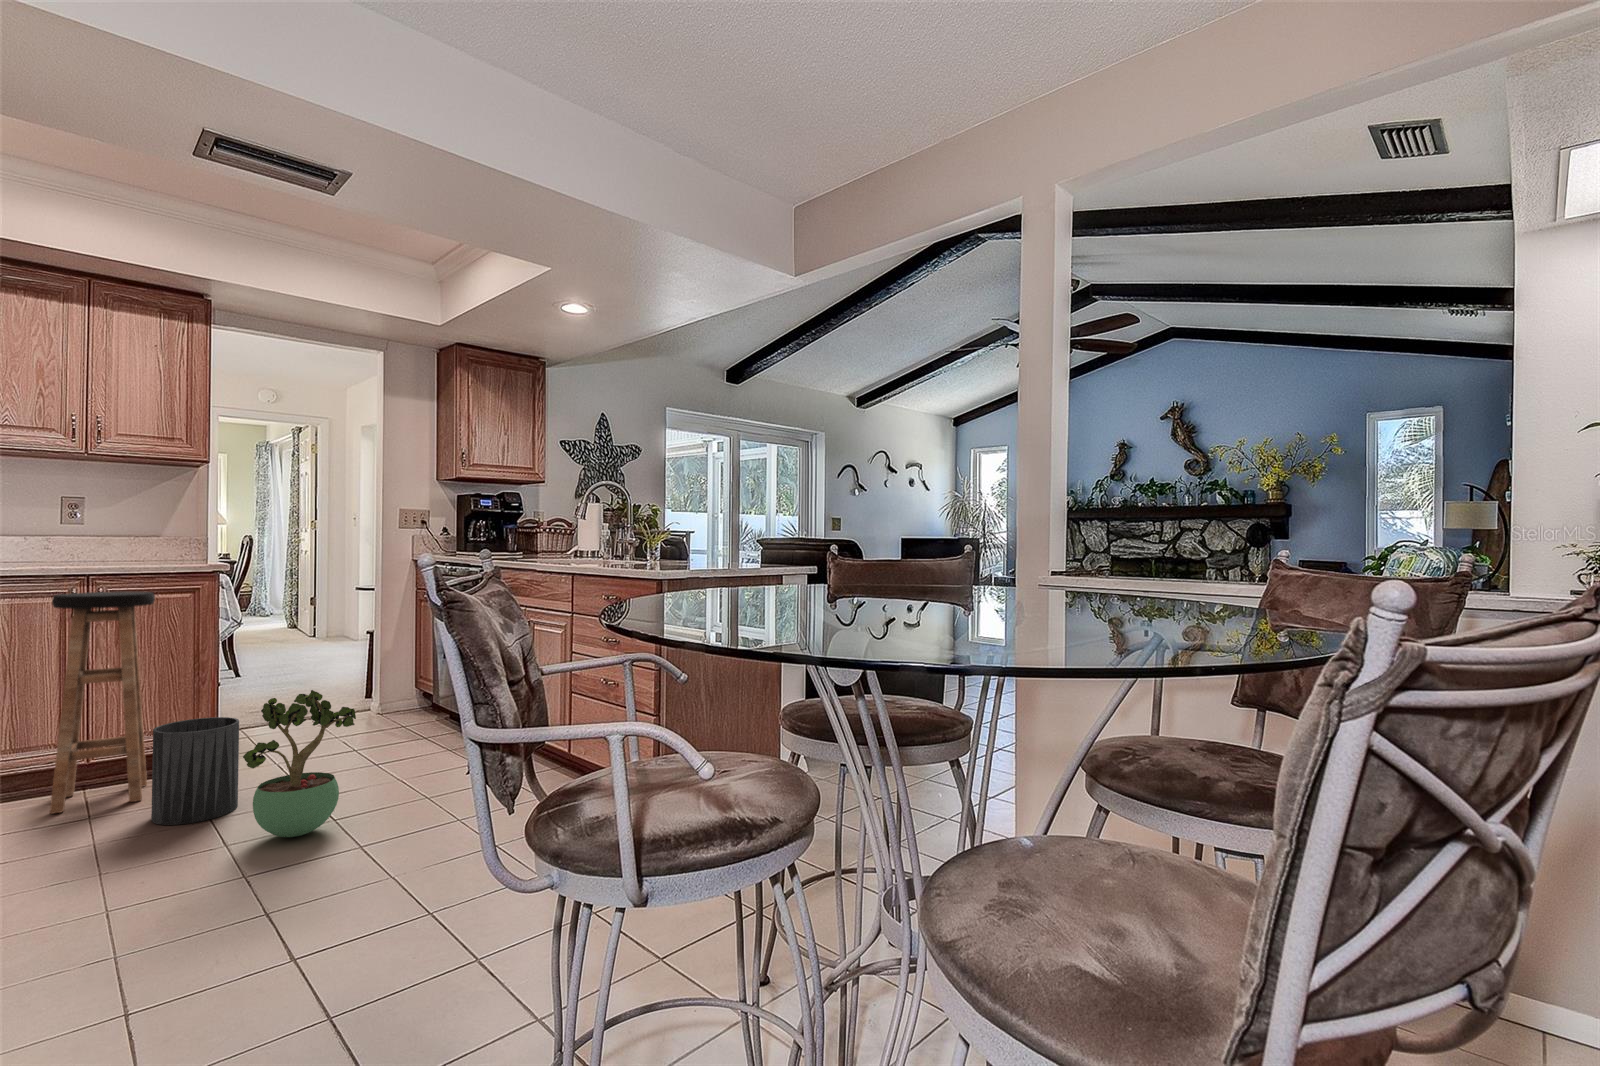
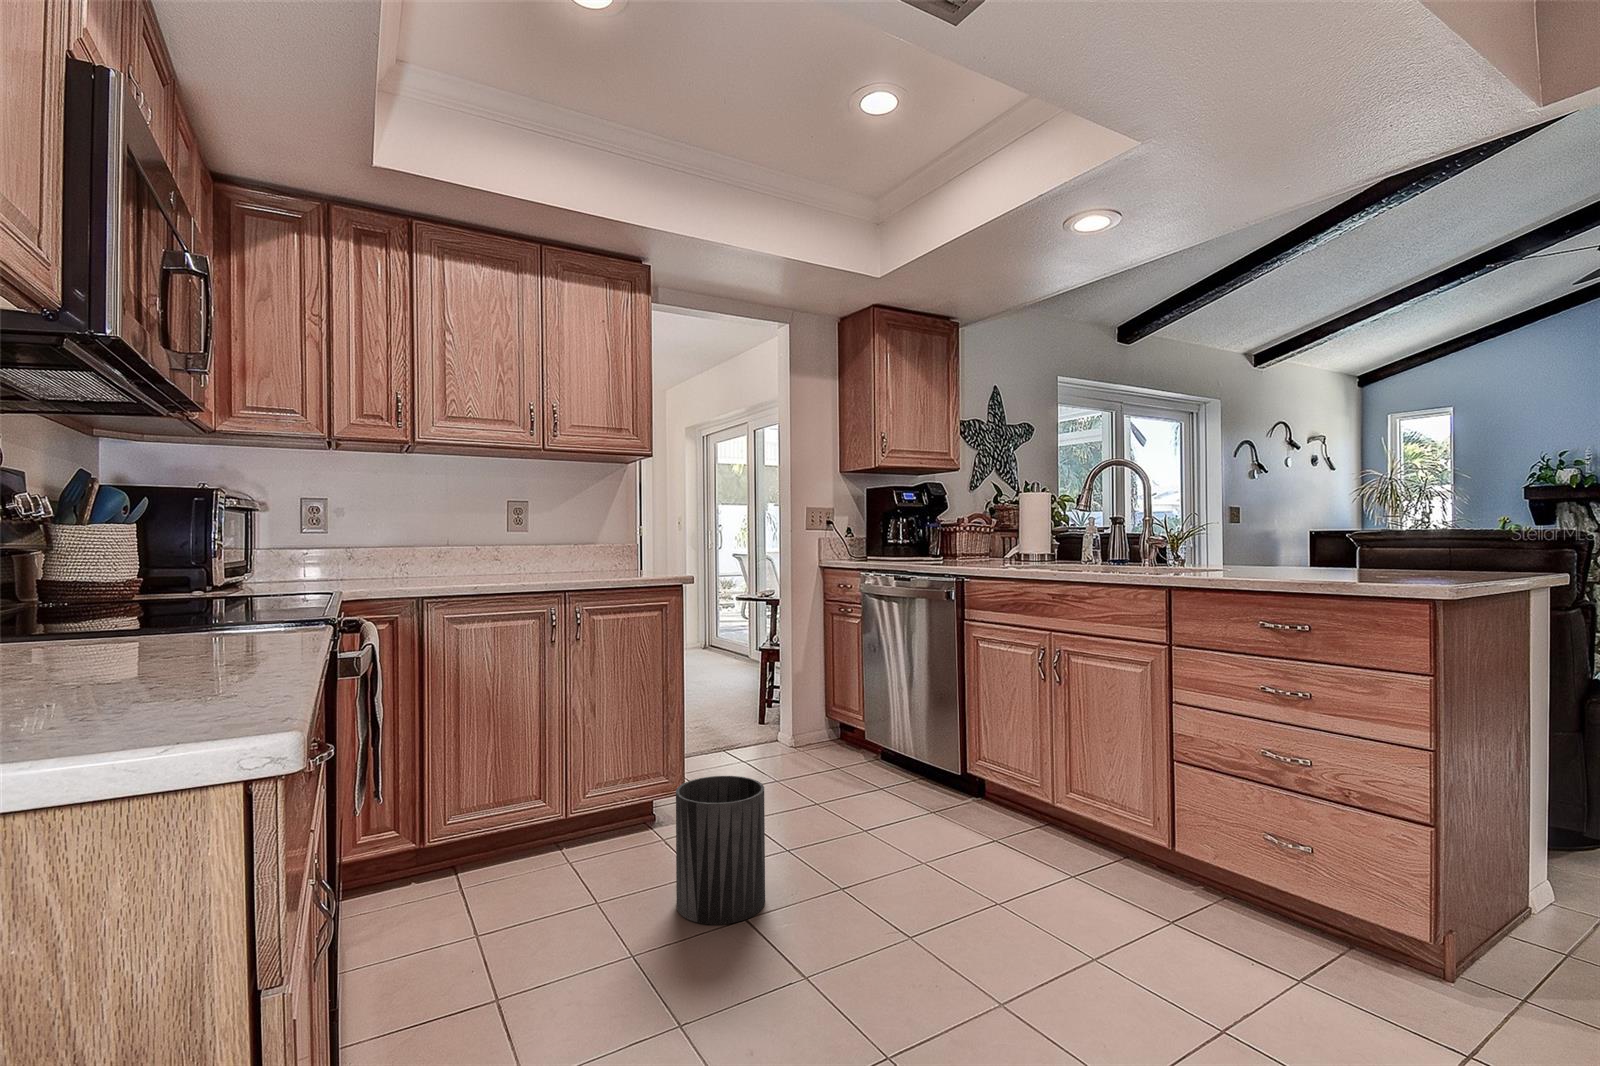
bar stool: present [50,592,155,814] -> none [543,612,641,889]
potted plant: present [243,690,356,837] -> none [838,760,959,969]

